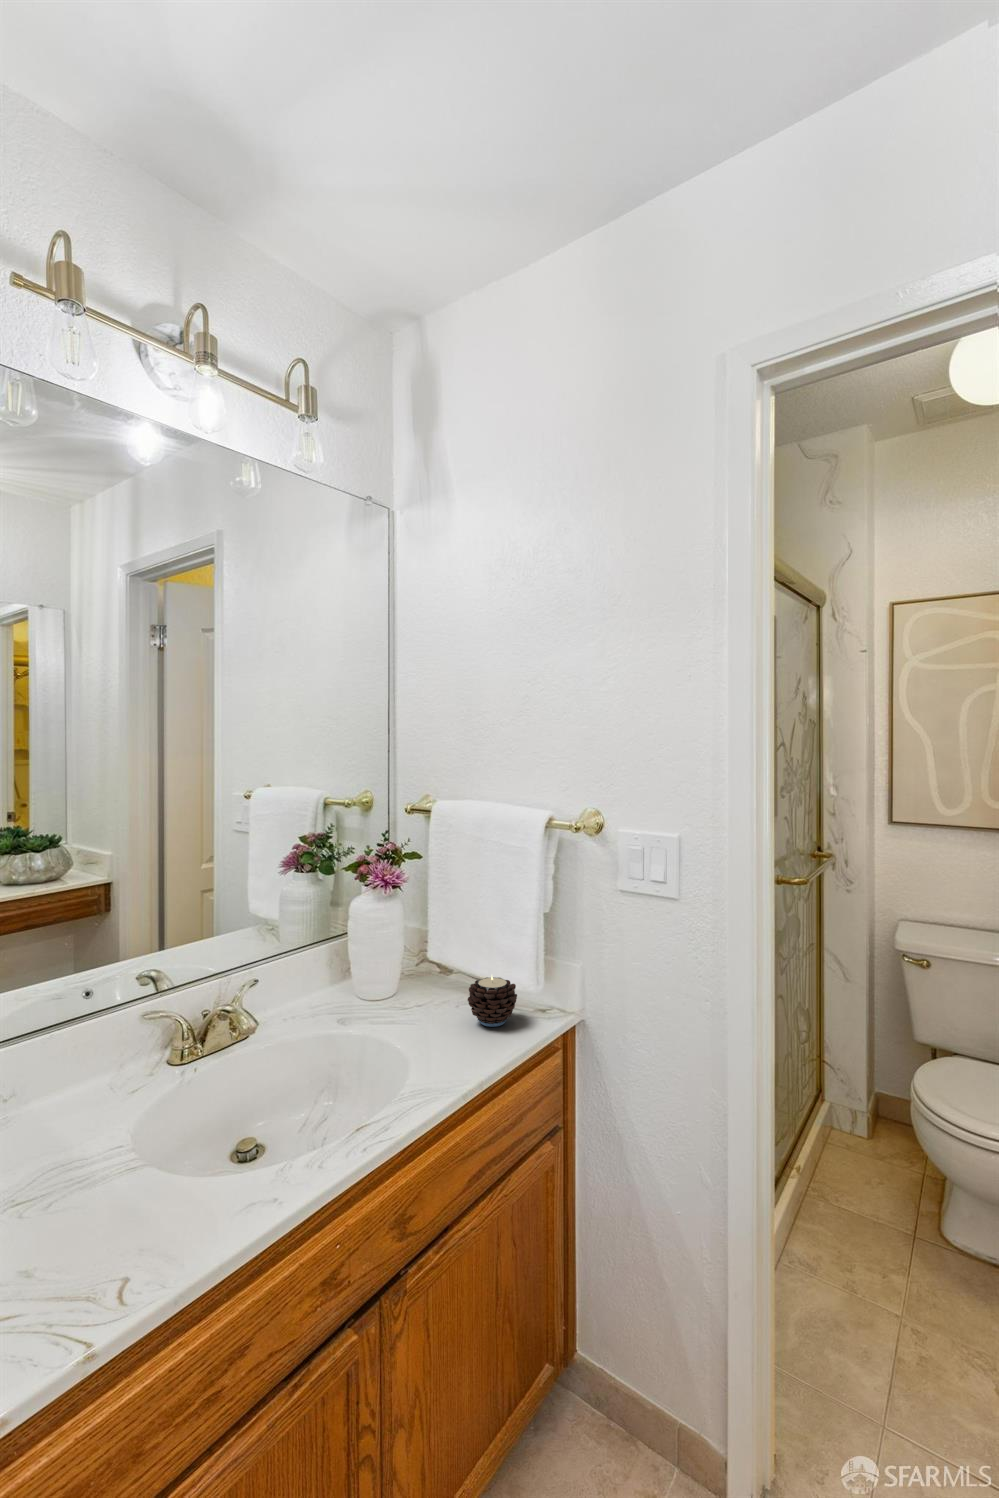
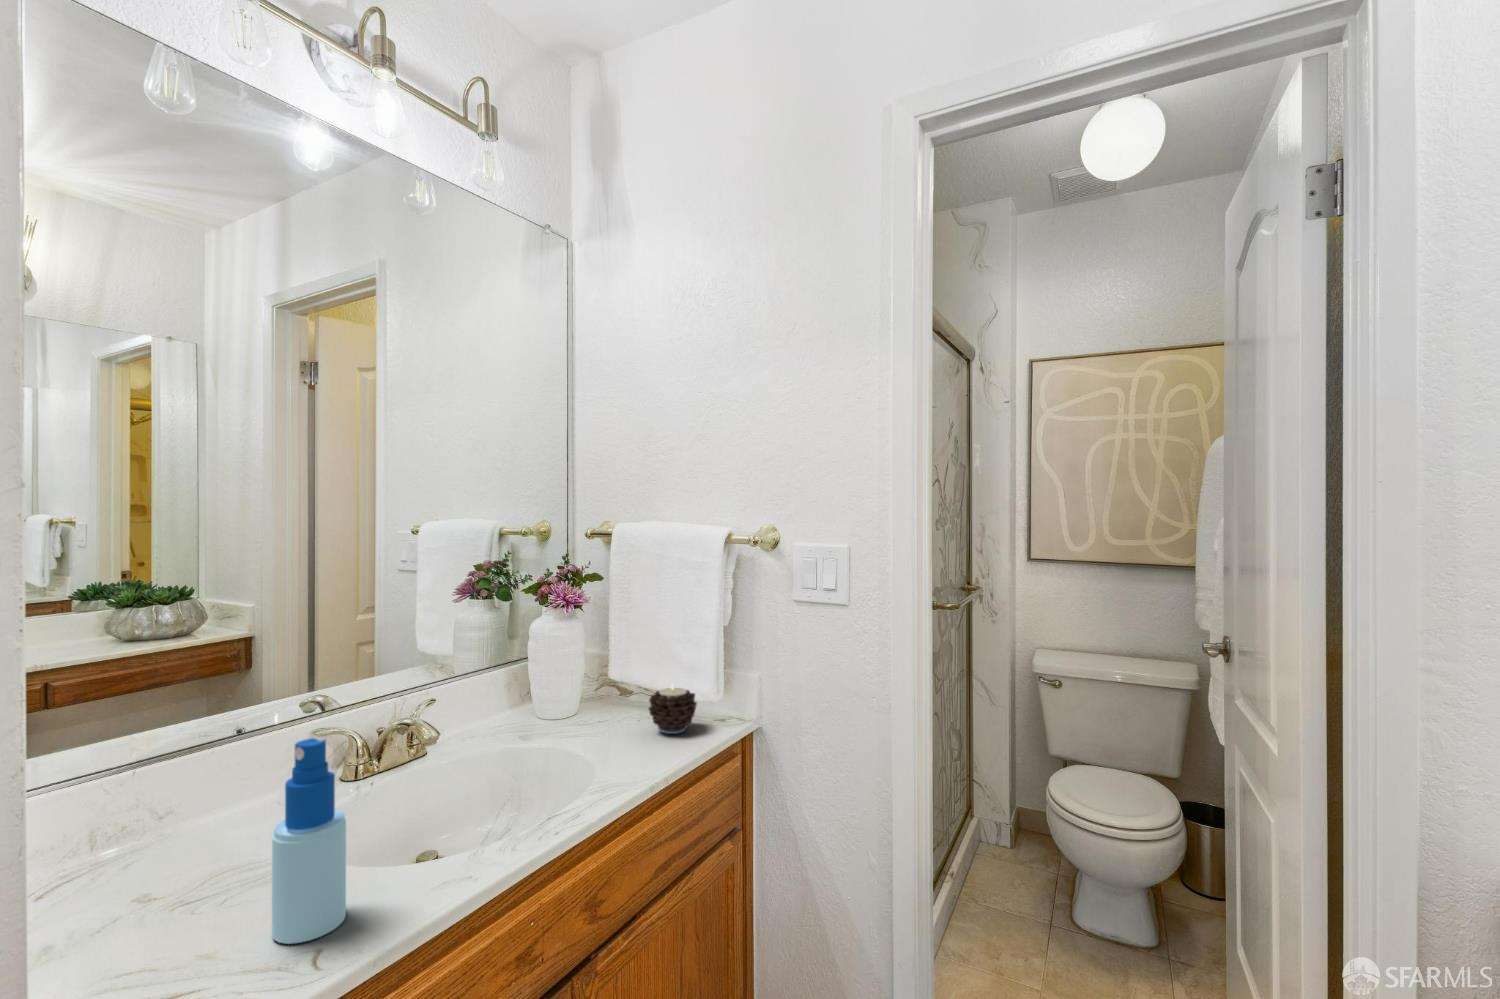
spray bottle: none [78,1056,150,1264] -> present [272,738,346,944]

